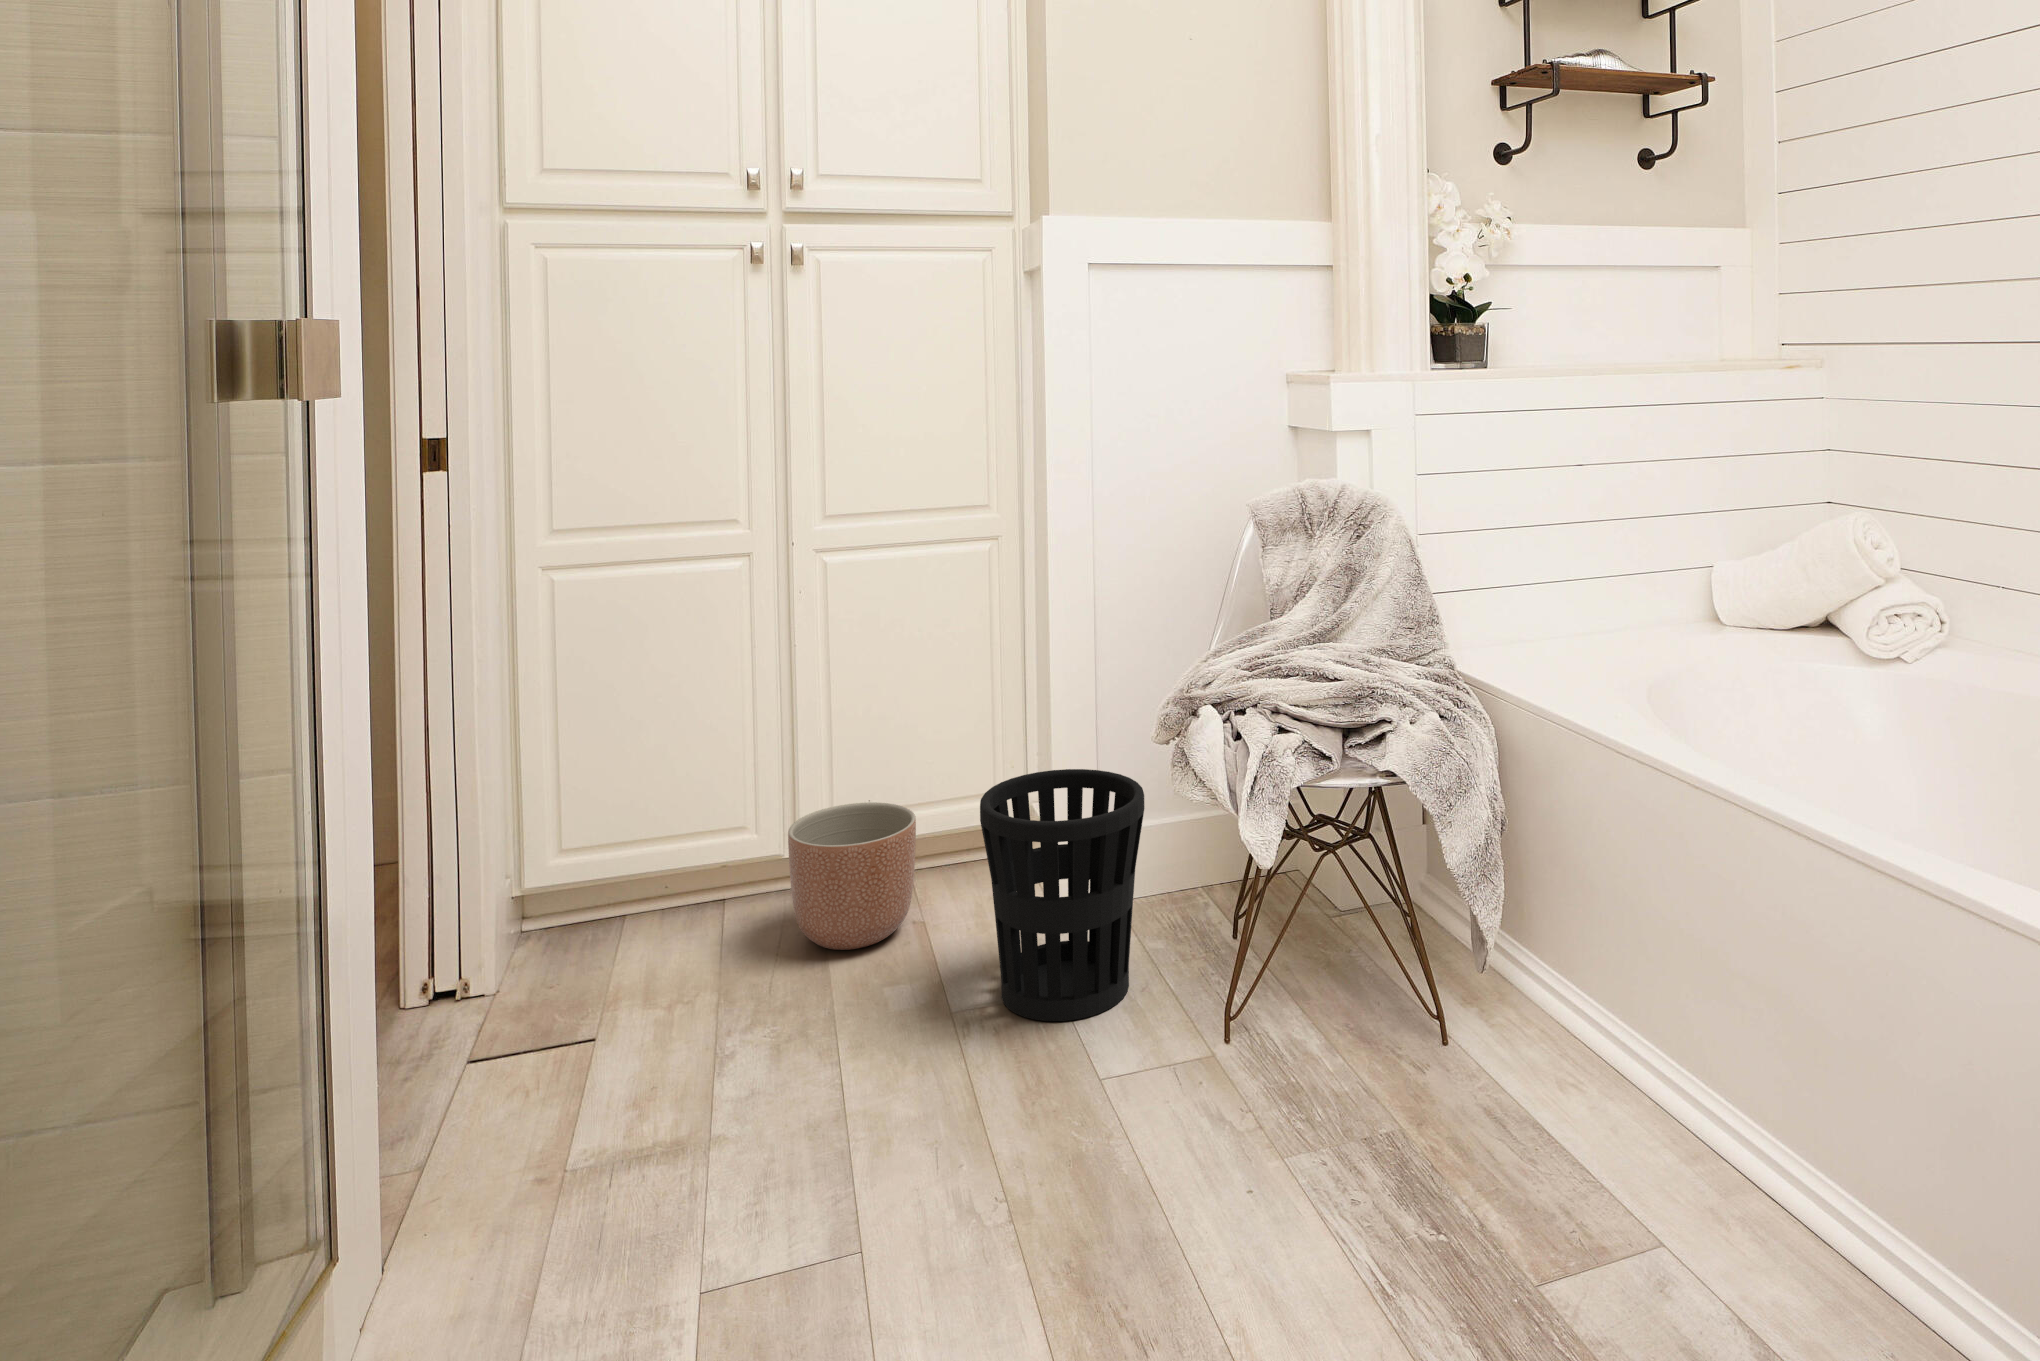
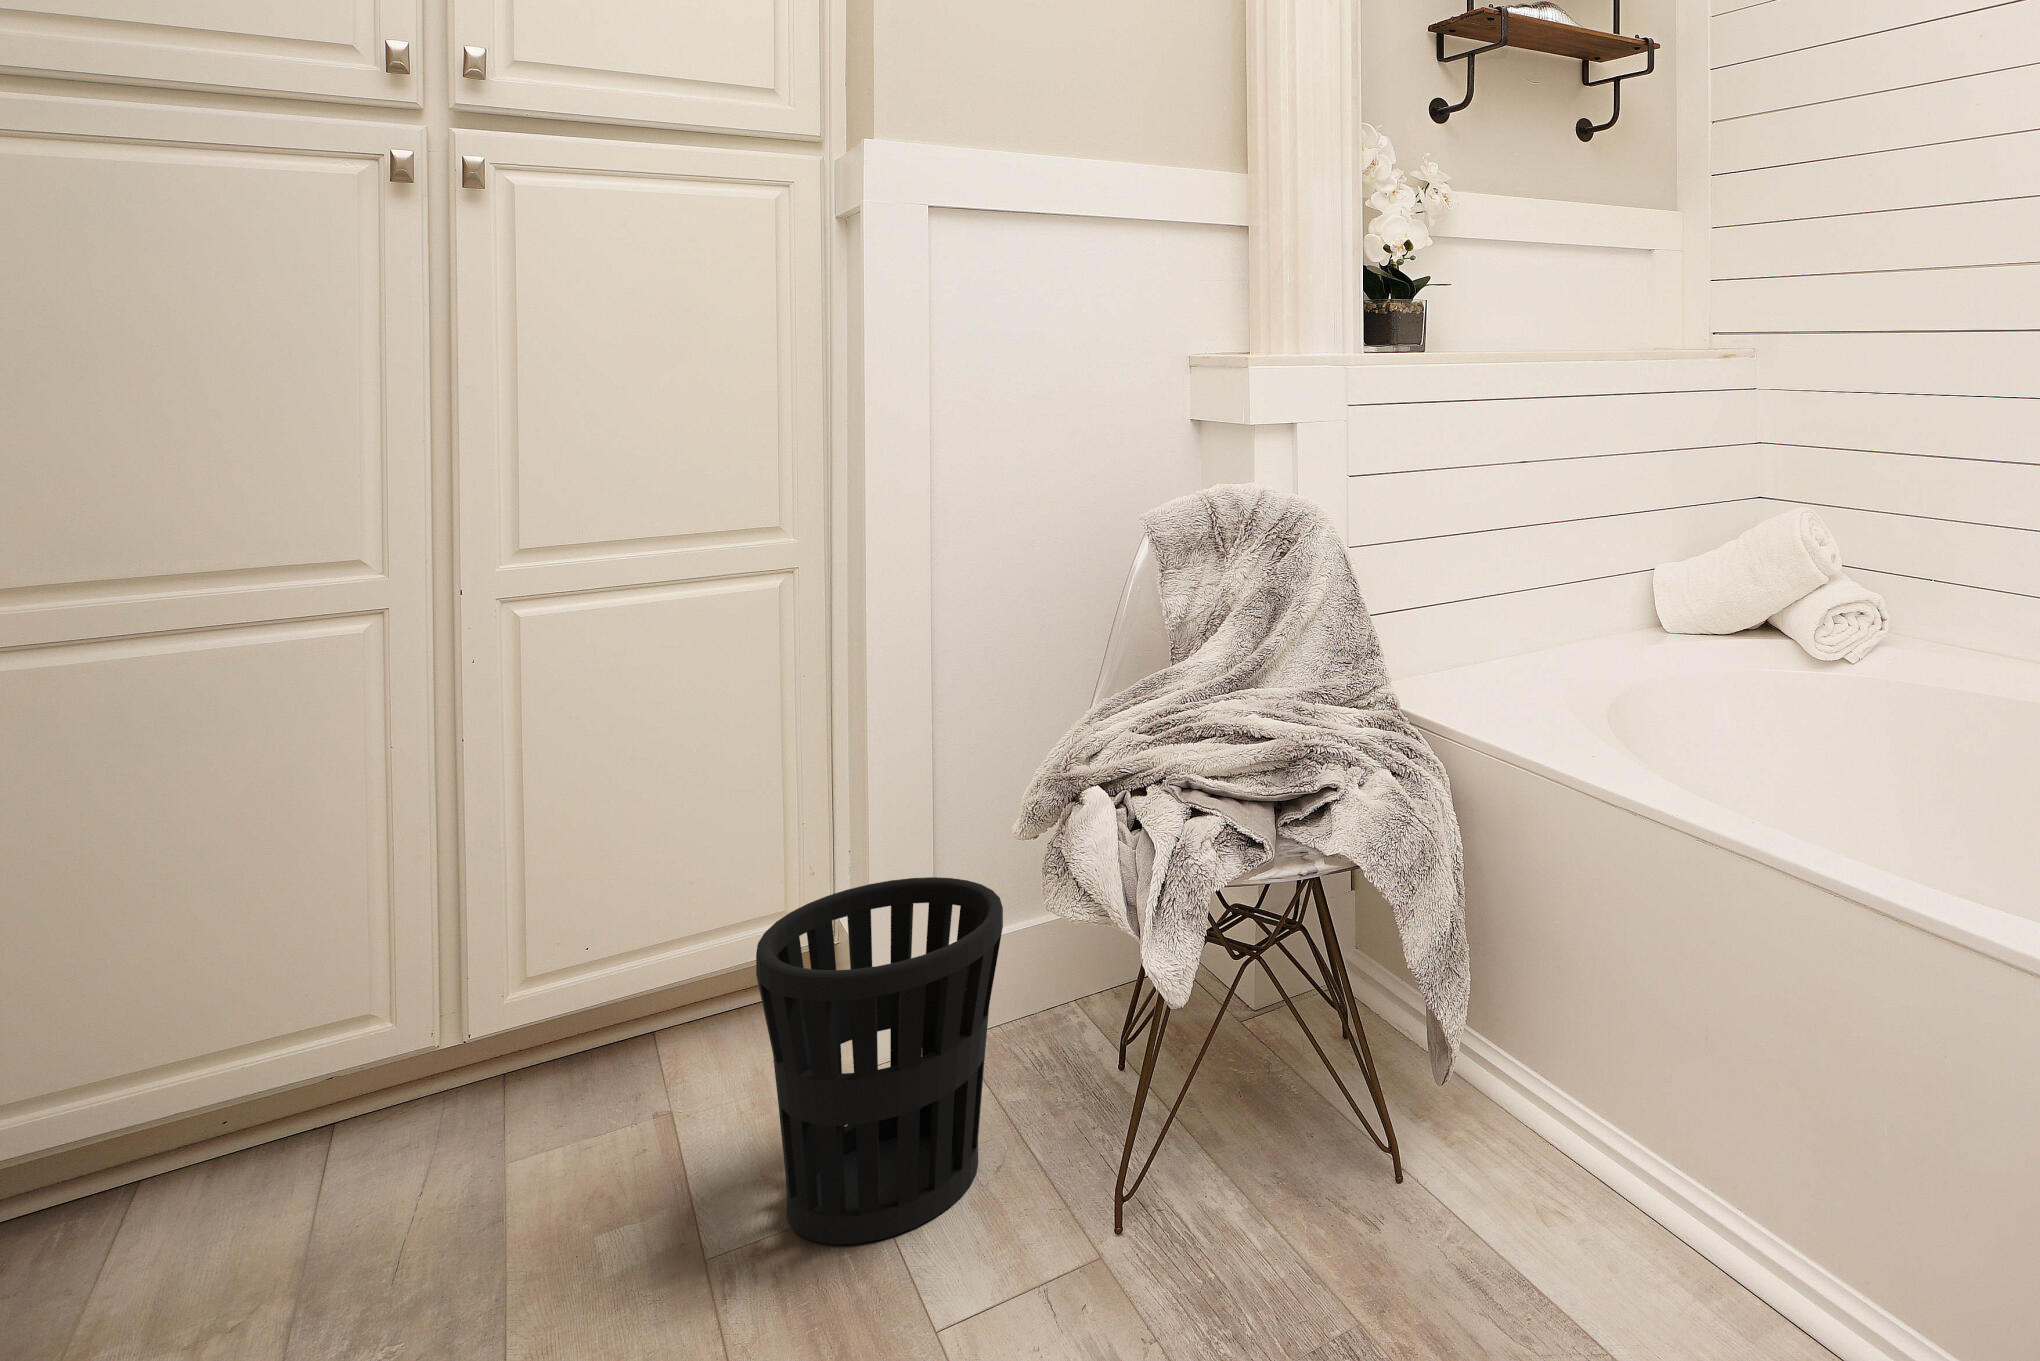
planter: present [788,802,916,950] -> none [441,949,658,1178]

